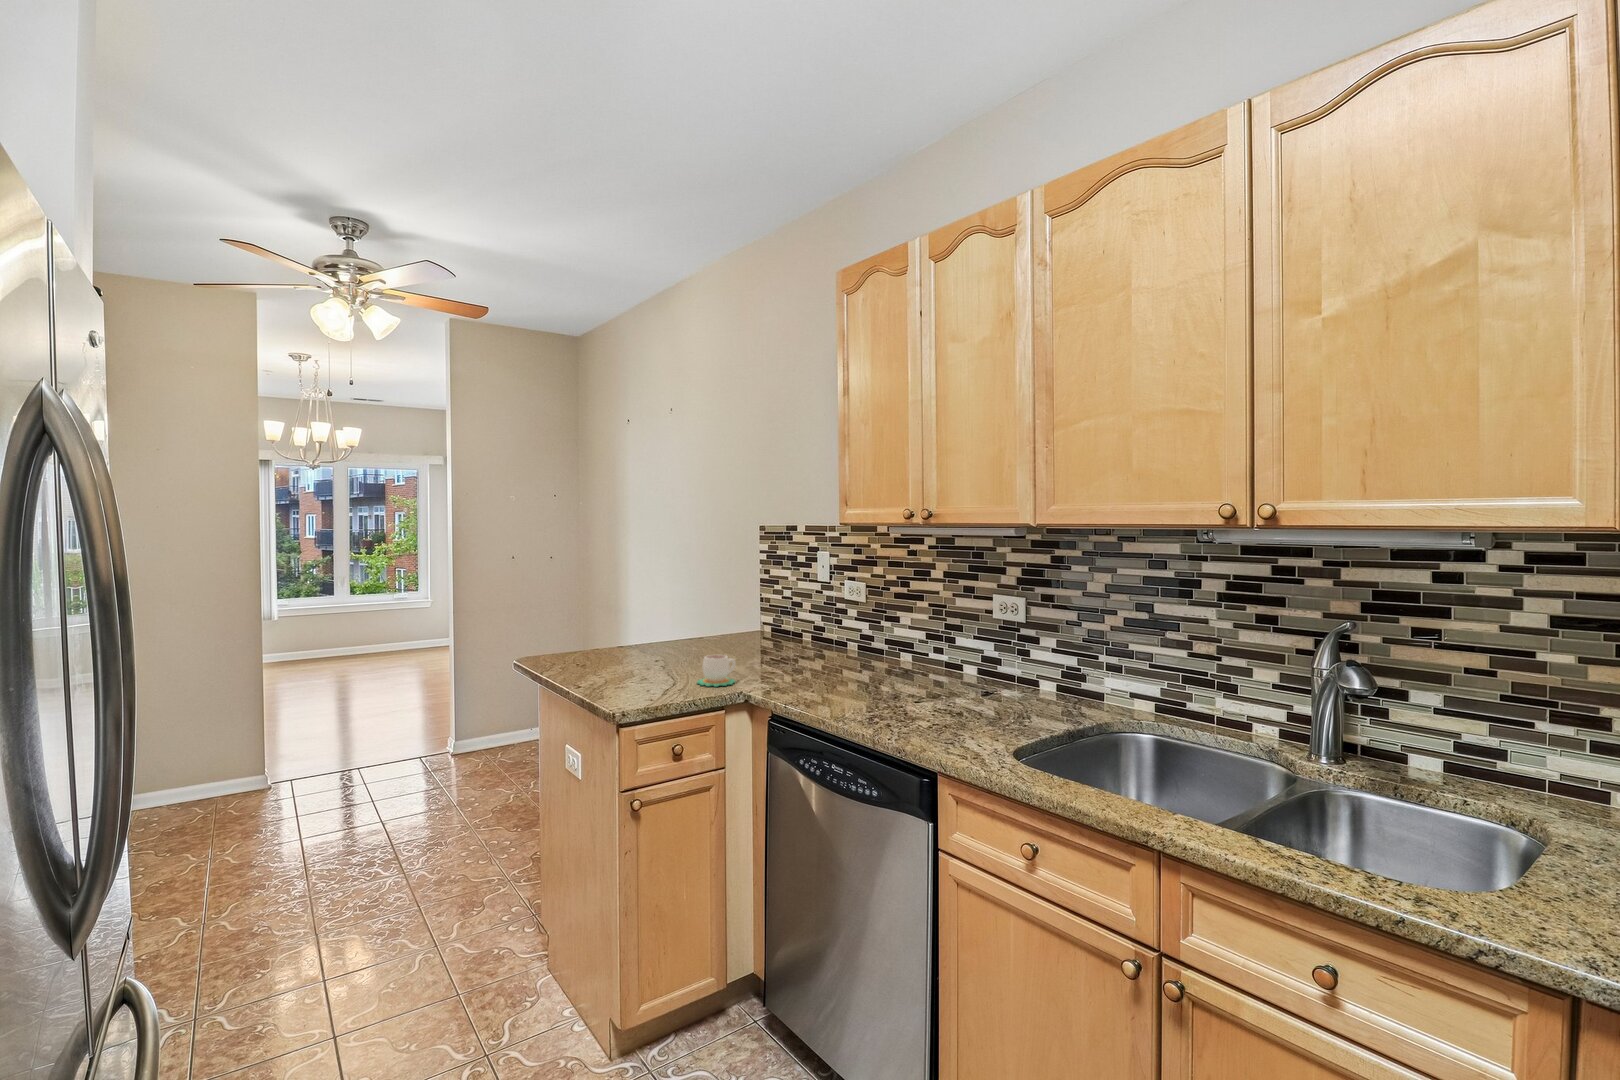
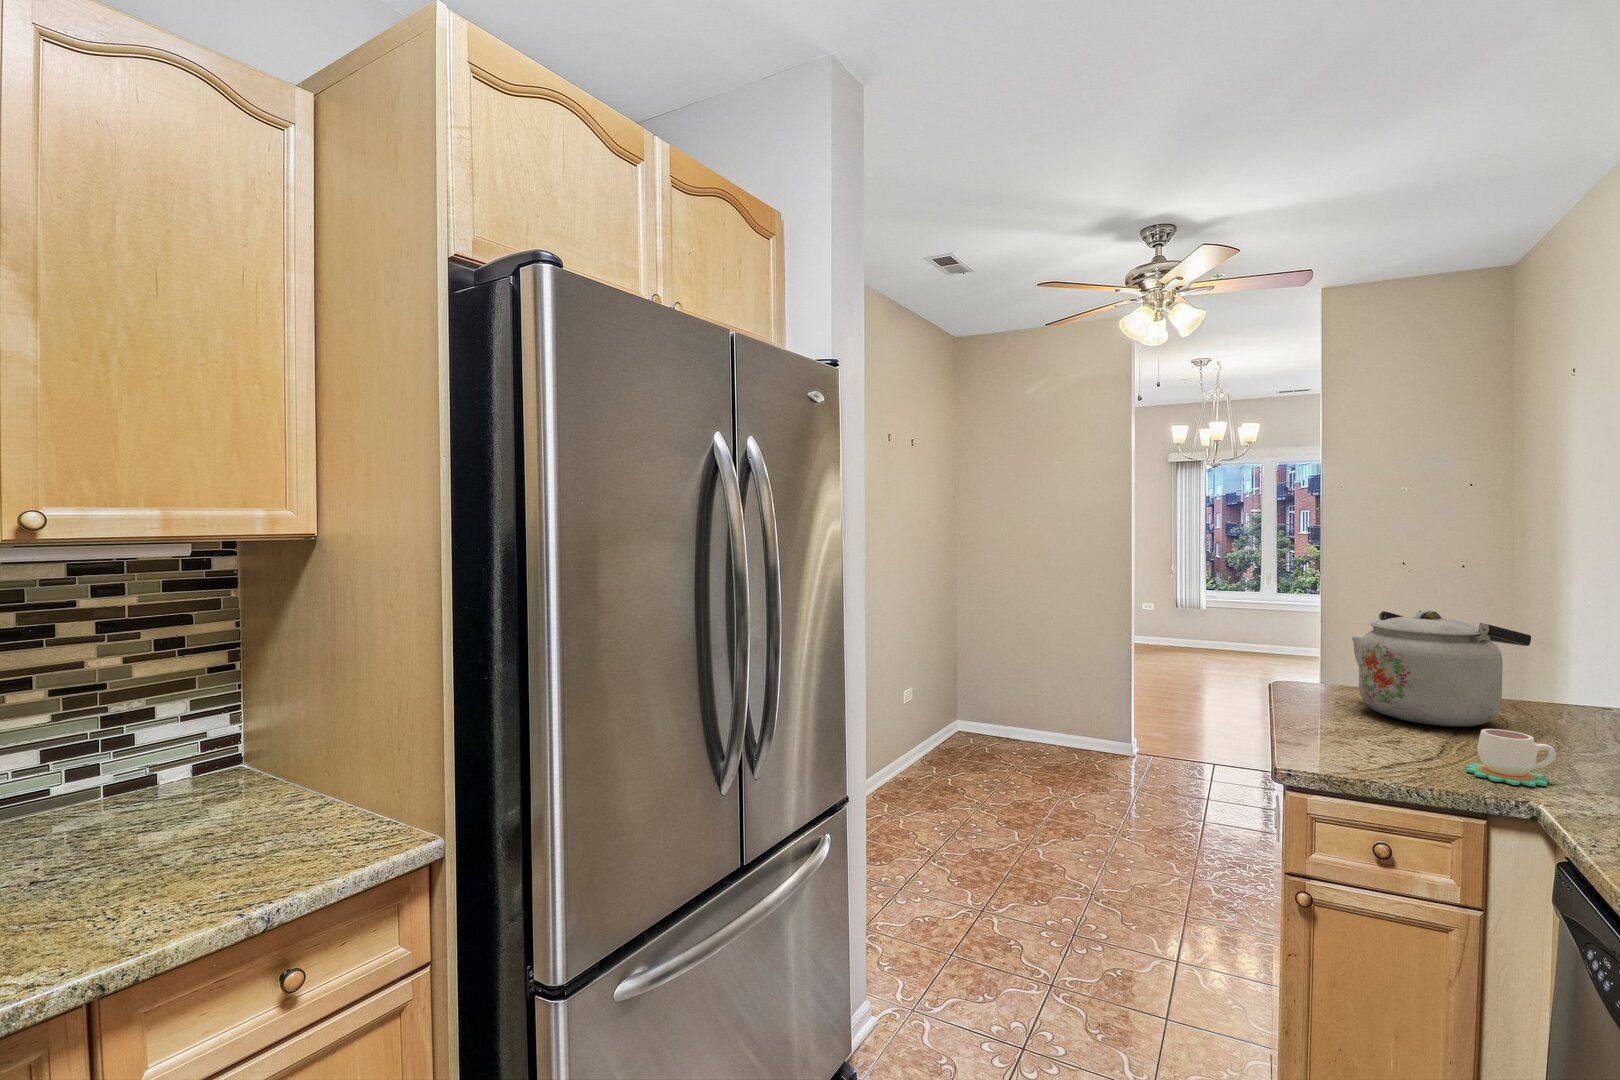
kettle: none [588,587,688,666] -> present [1352,610,1531,727]

